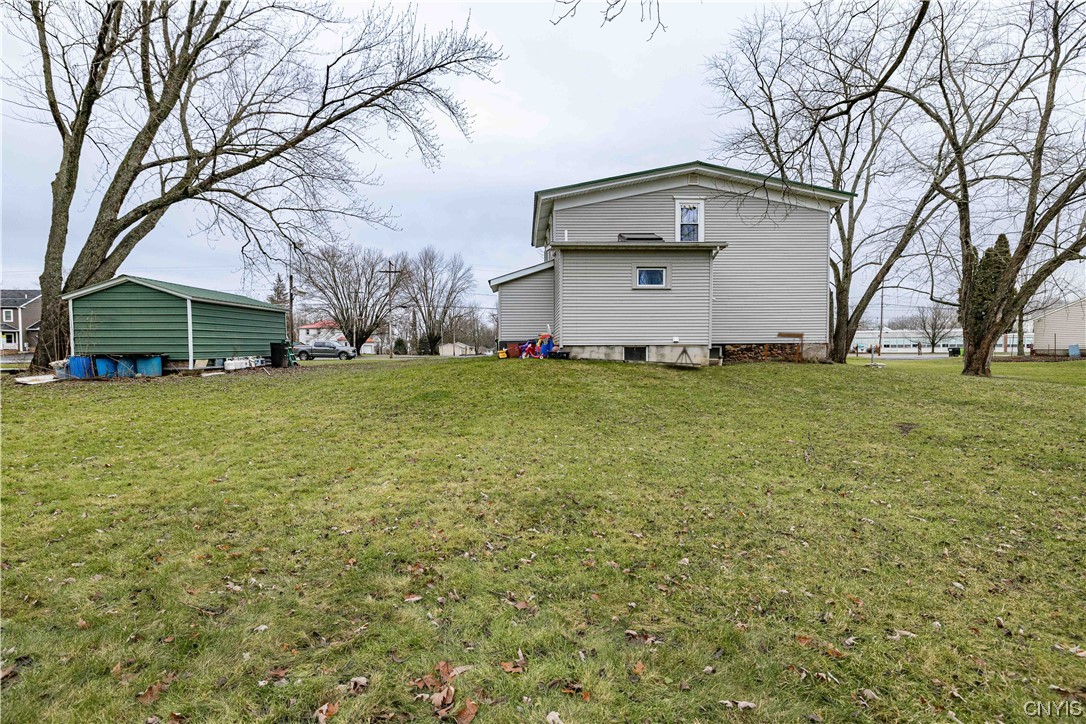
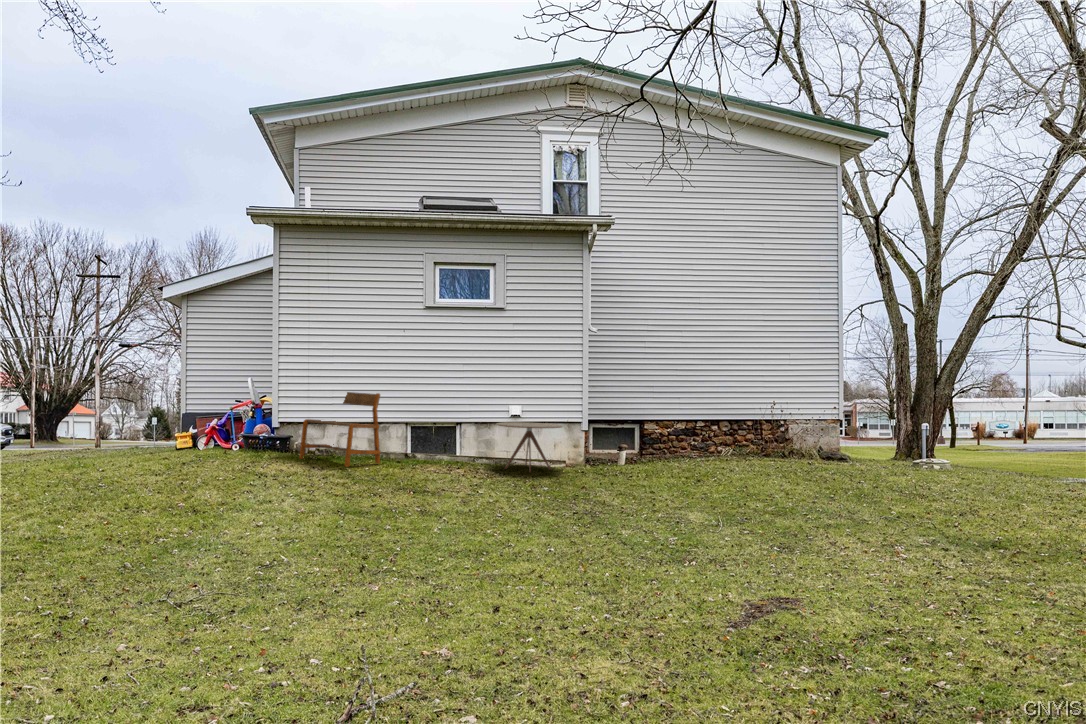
bench: present [765,332,804,363] -> present [299,392,381,467]

